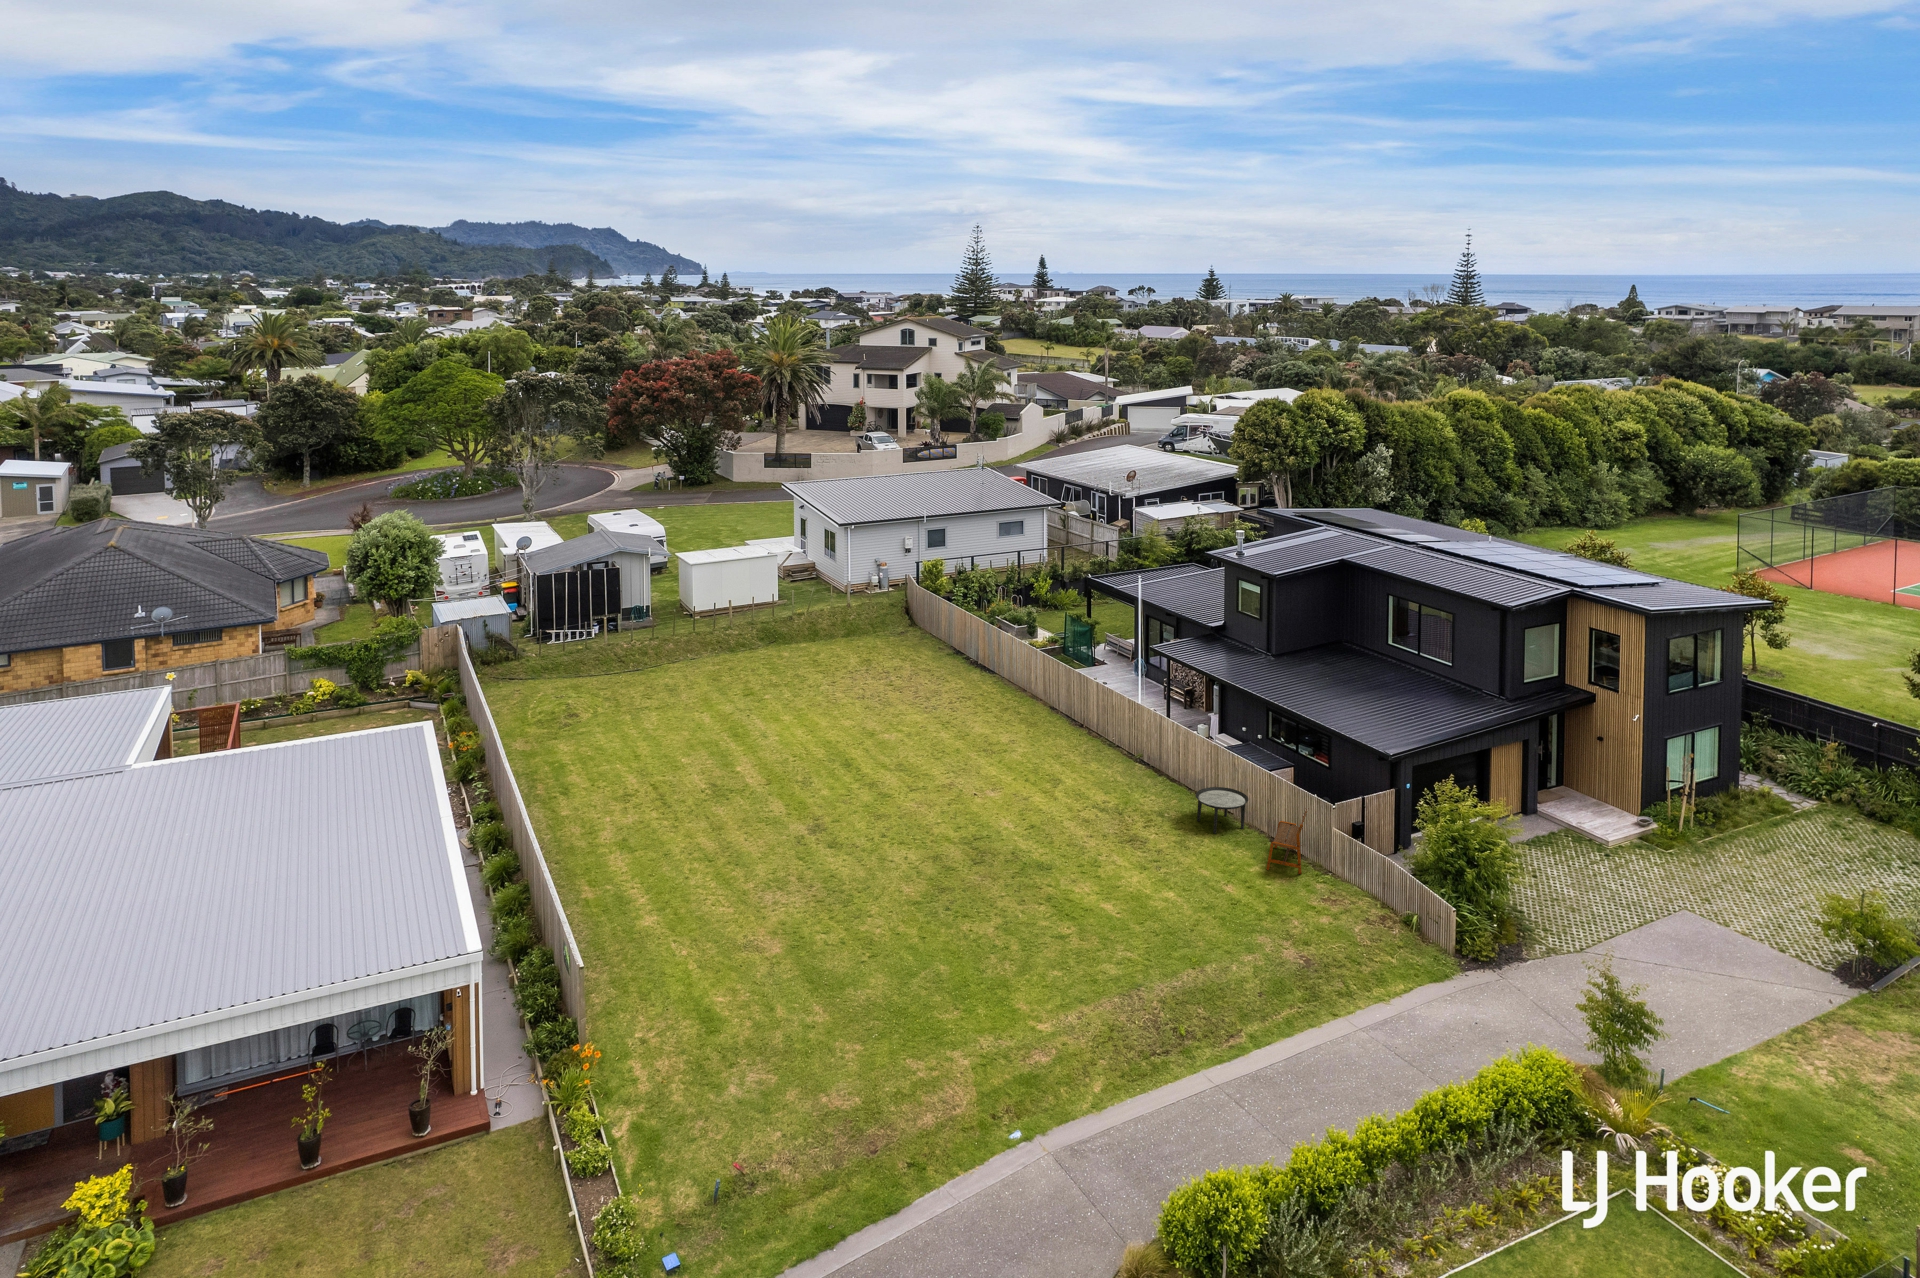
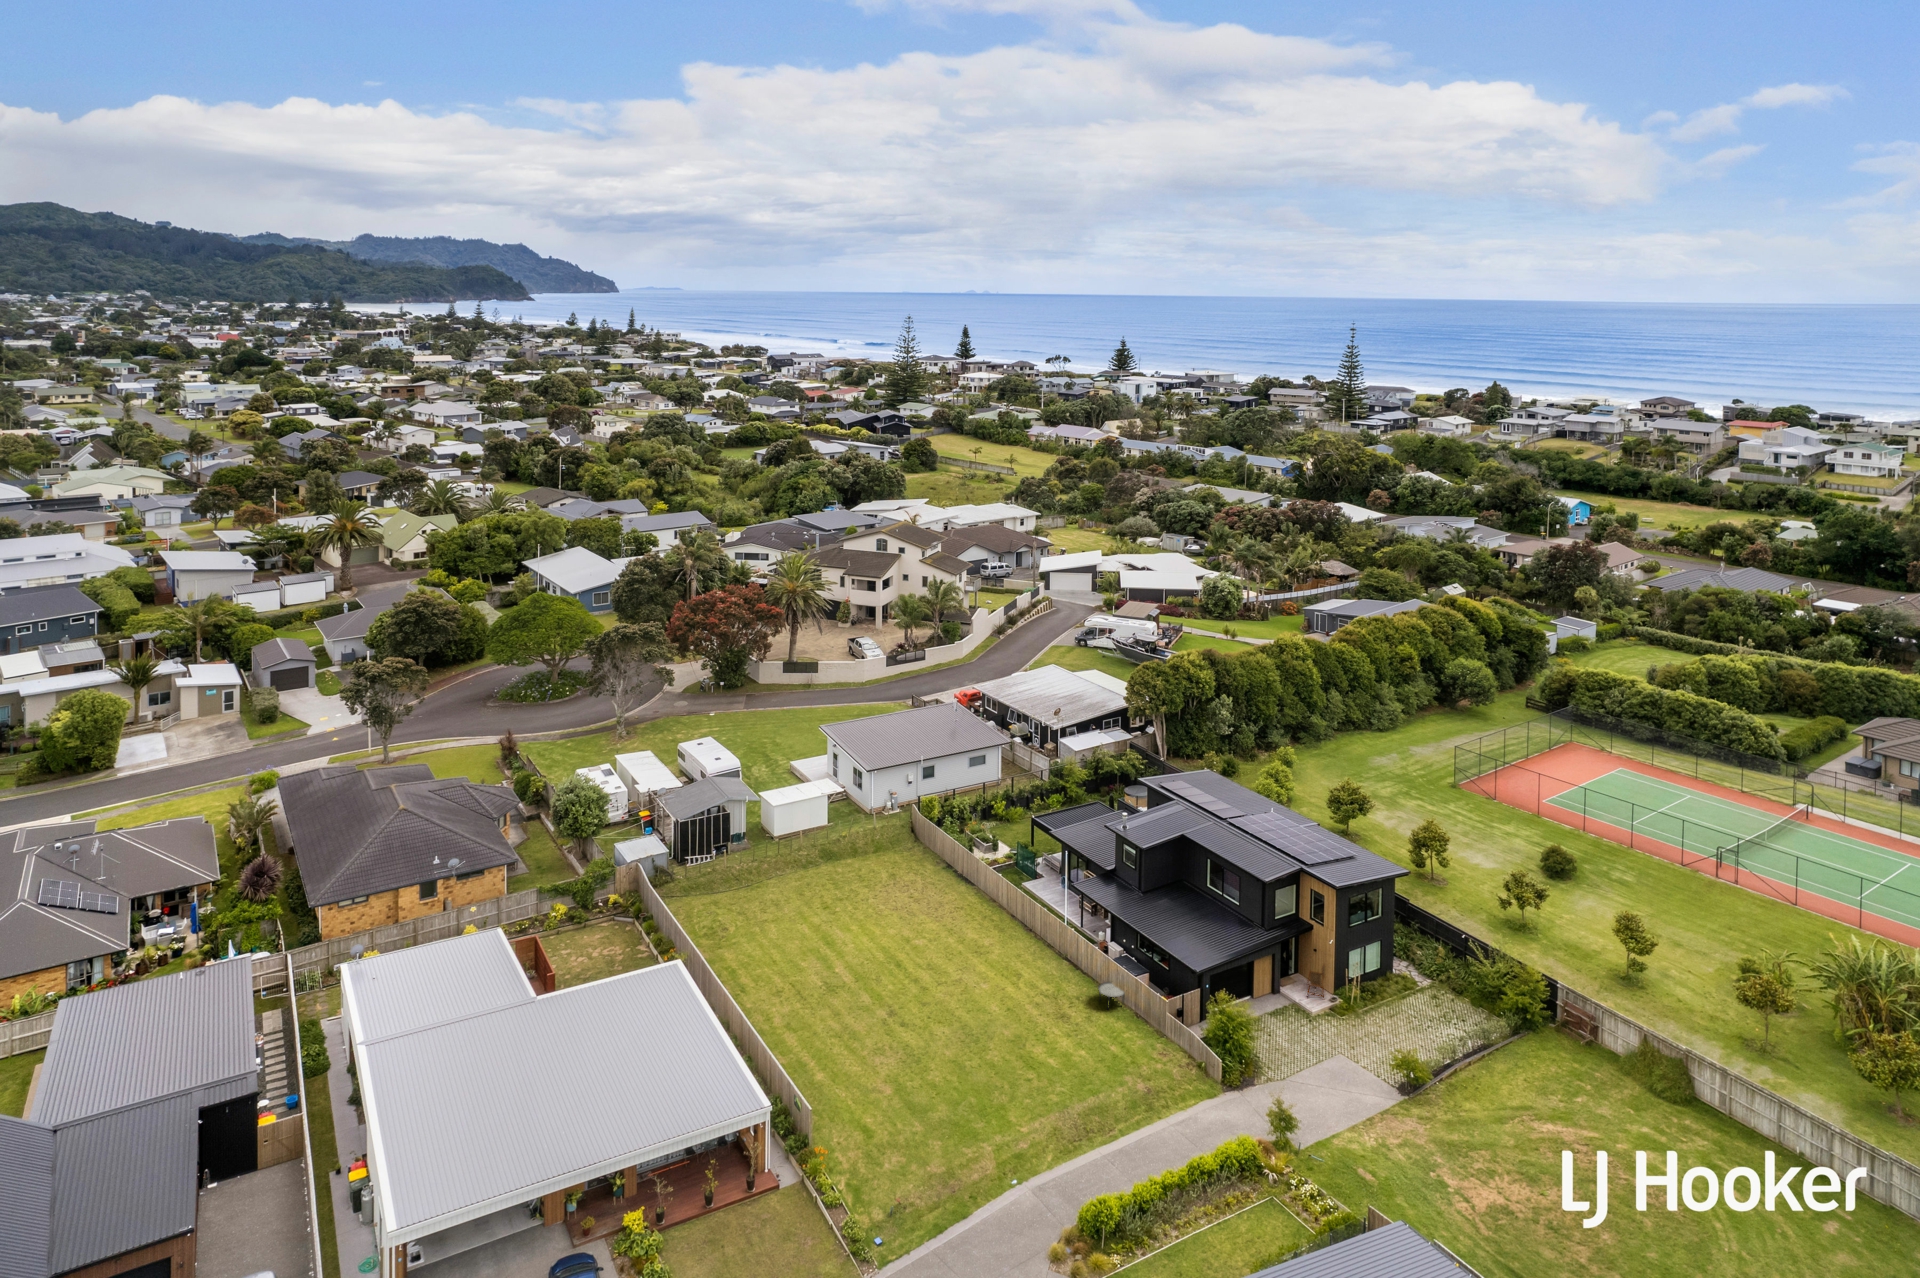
bench: present [1266,809,1307,874] -> present [1307,965,1325,997]

